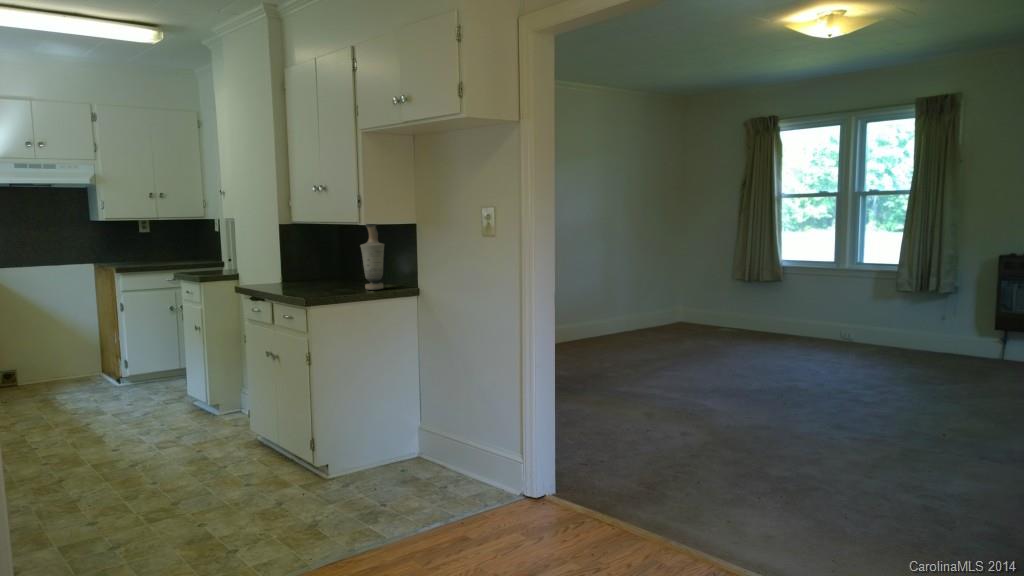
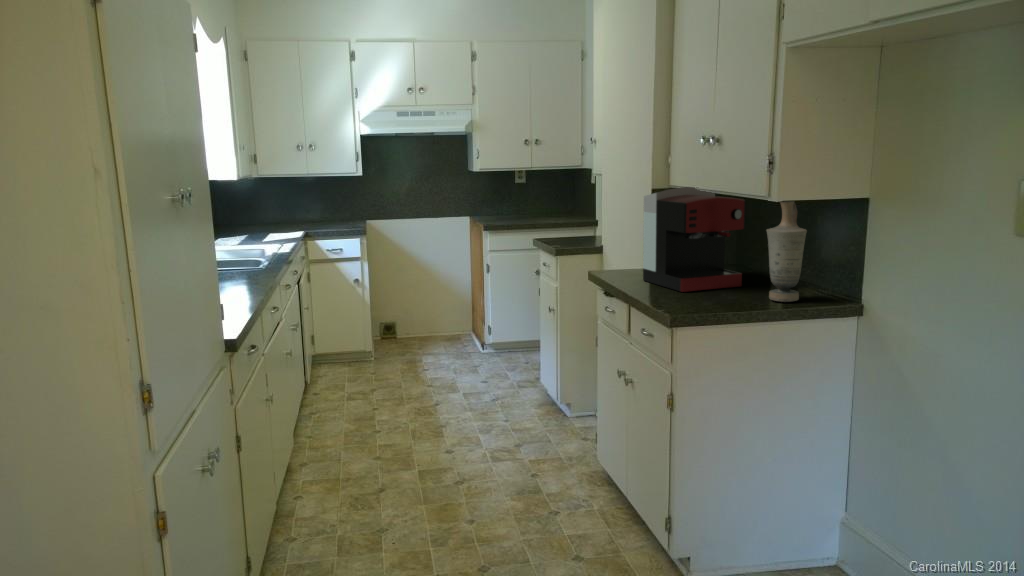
coffee maker: none [275,221,347,291] -> present [643,187,746,292]

